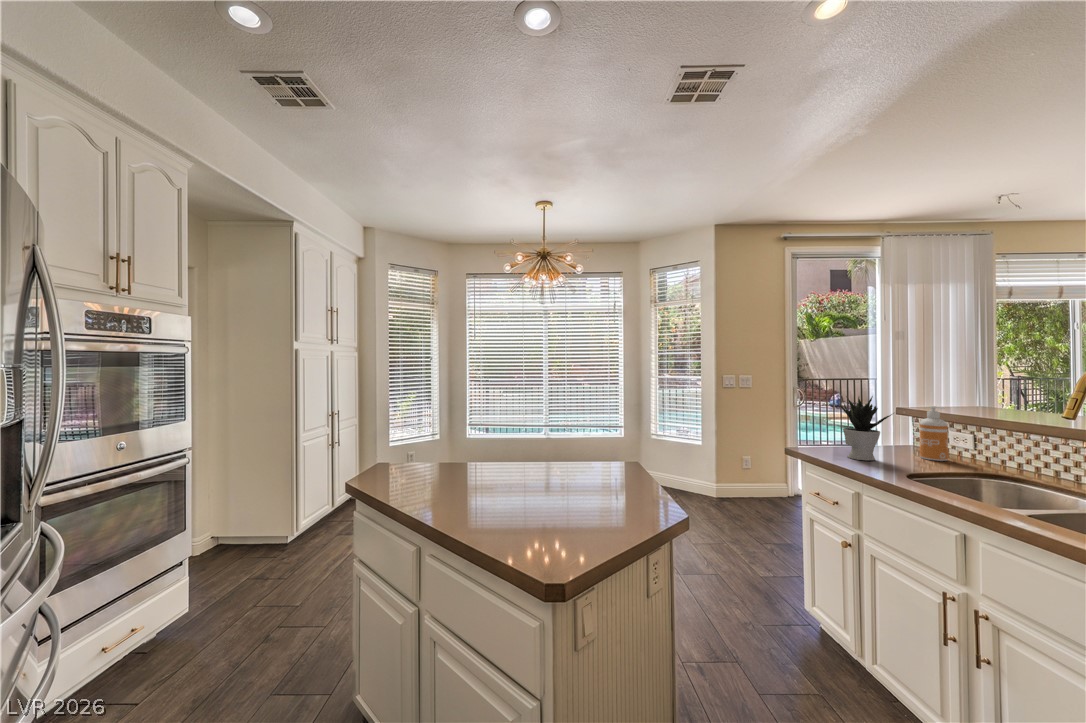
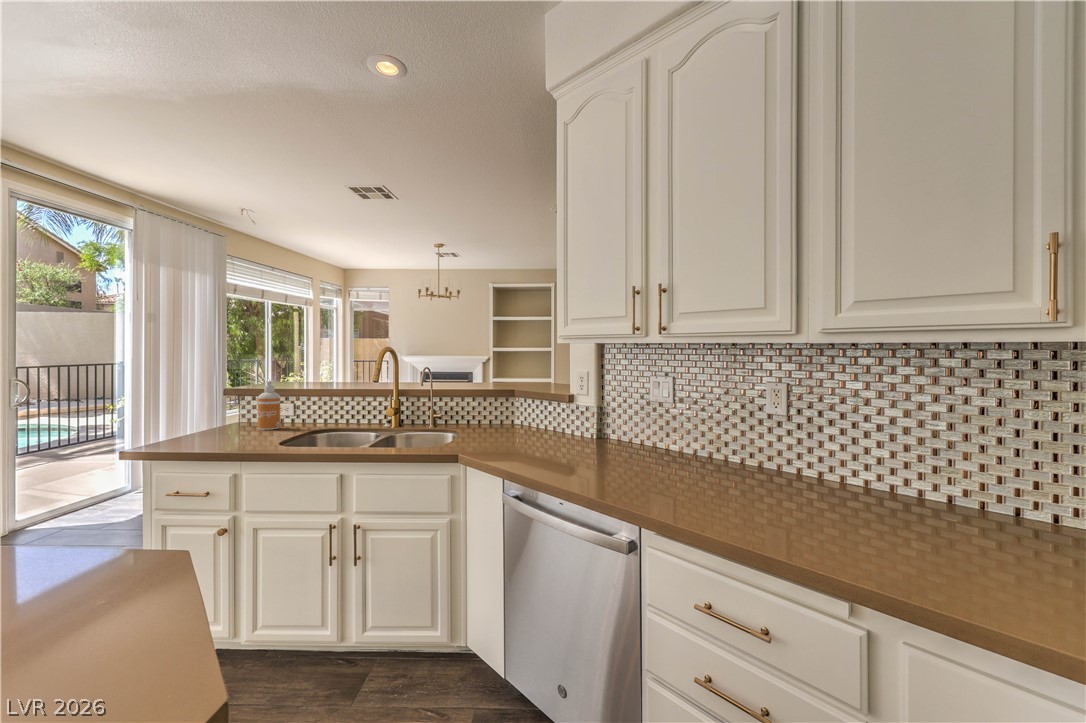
potted plant: present [840,396,892,460] -> none [196,372,250,441]

